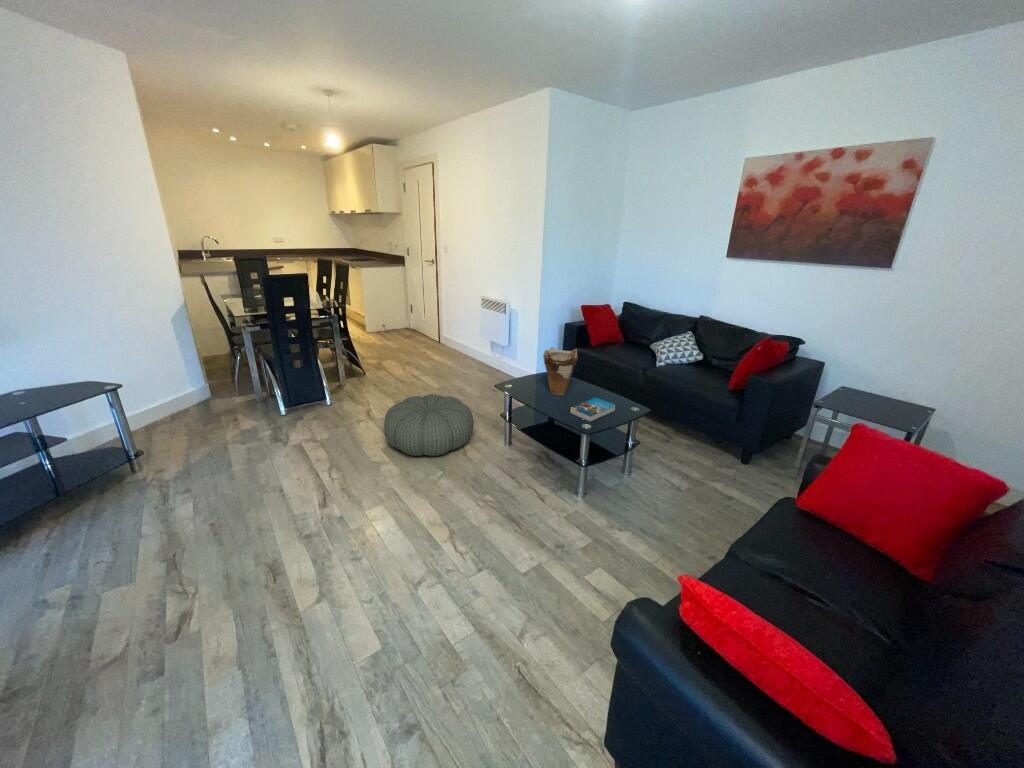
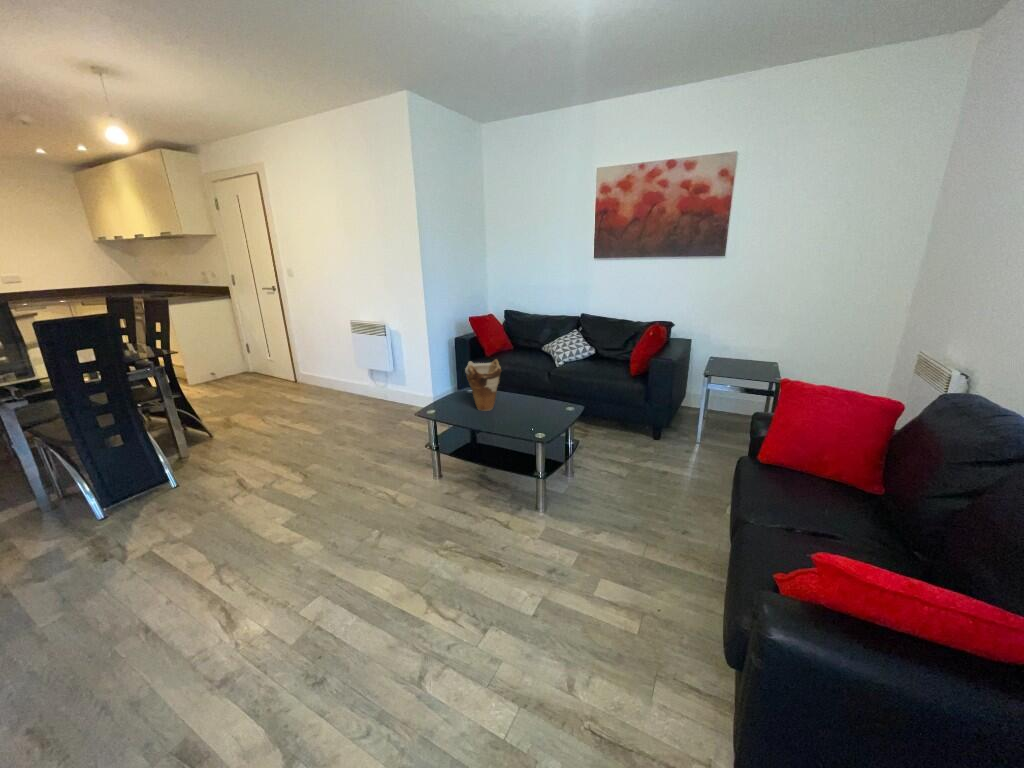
pouf: present [384,394,474,456] -> none [279,439,396,521]
book: present [570,398,615,422] -> none [512,405,552,431]

